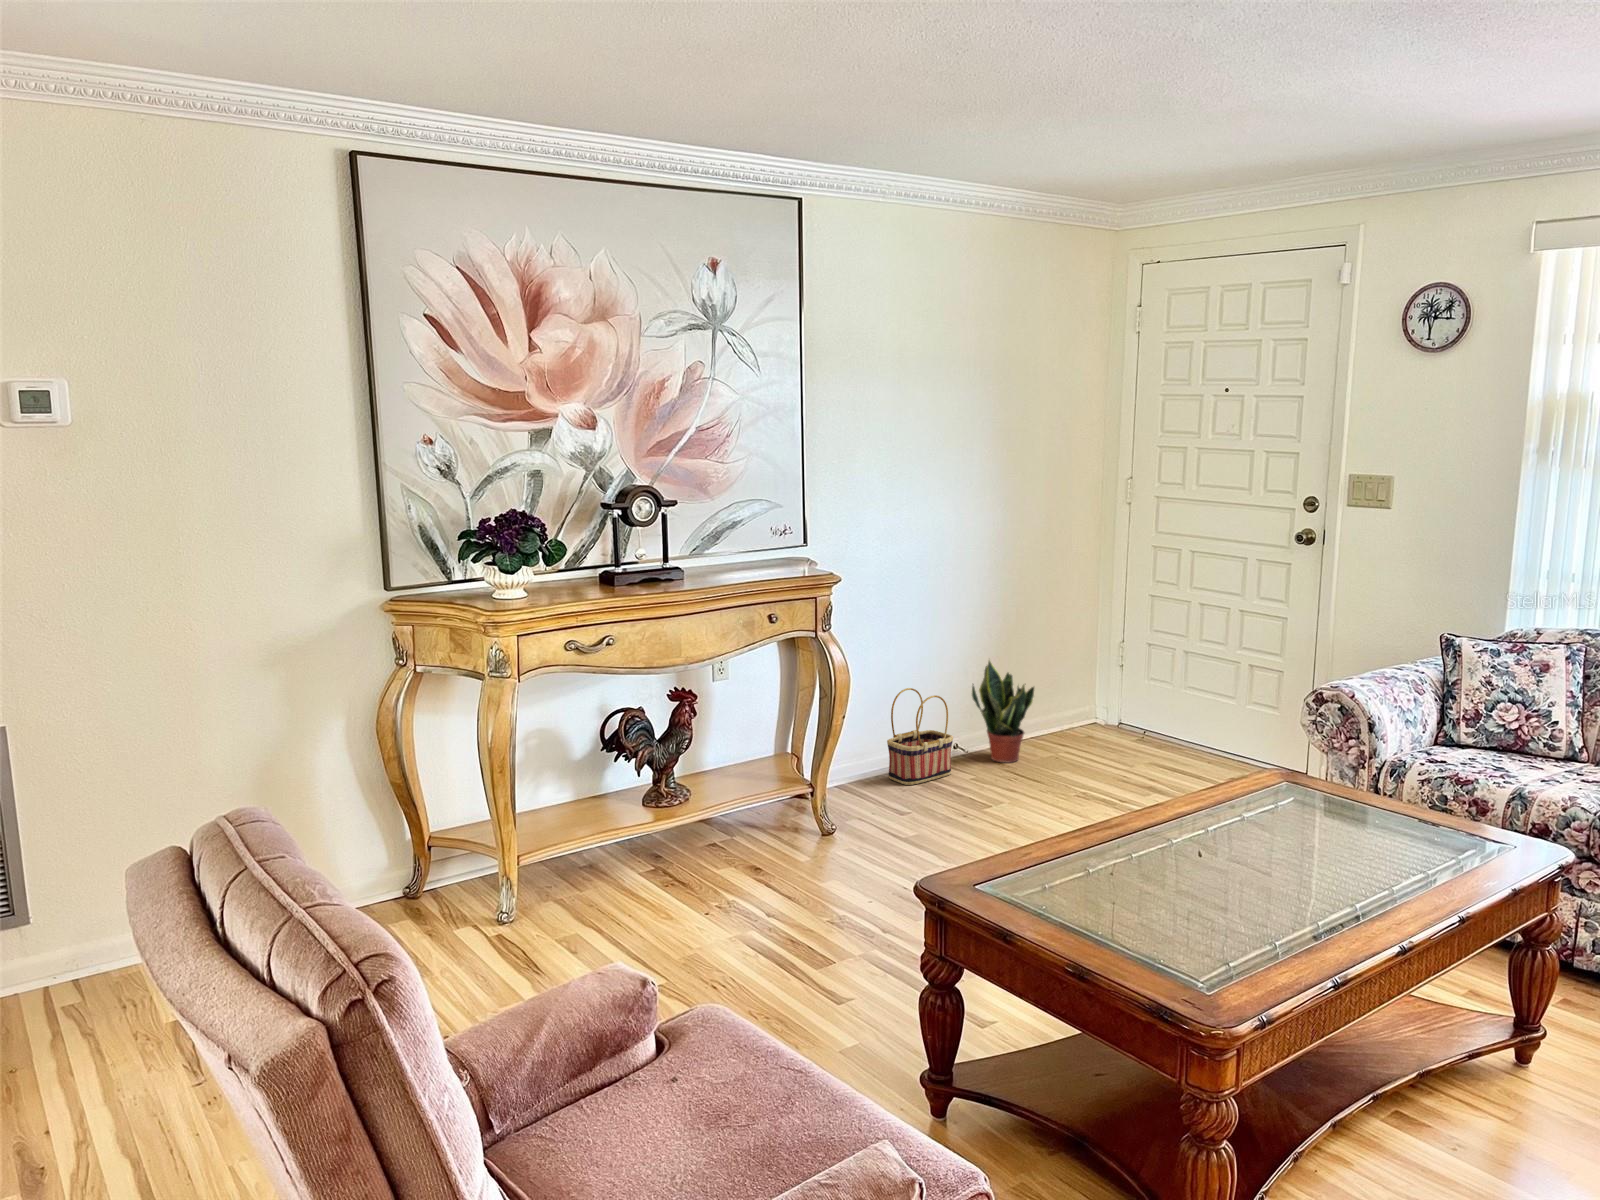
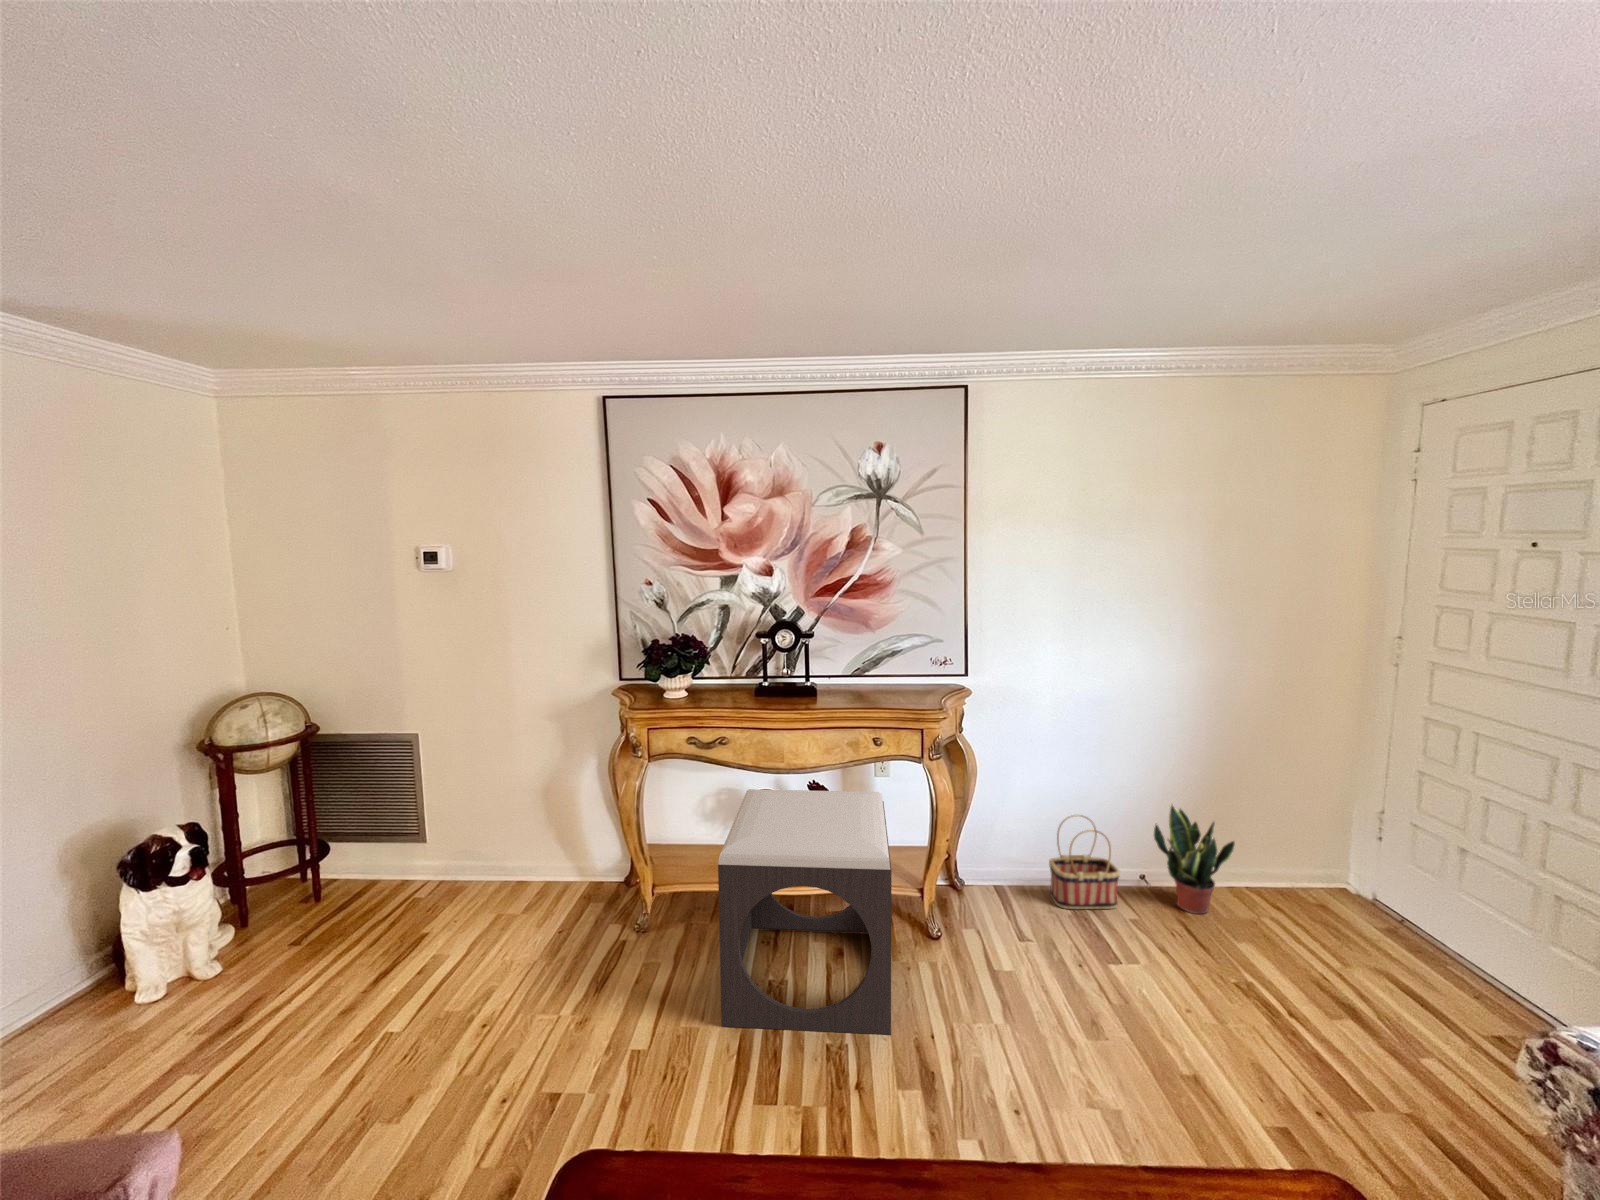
footstool: none [625,678,871,946] -> present [718,789,892,1035]

